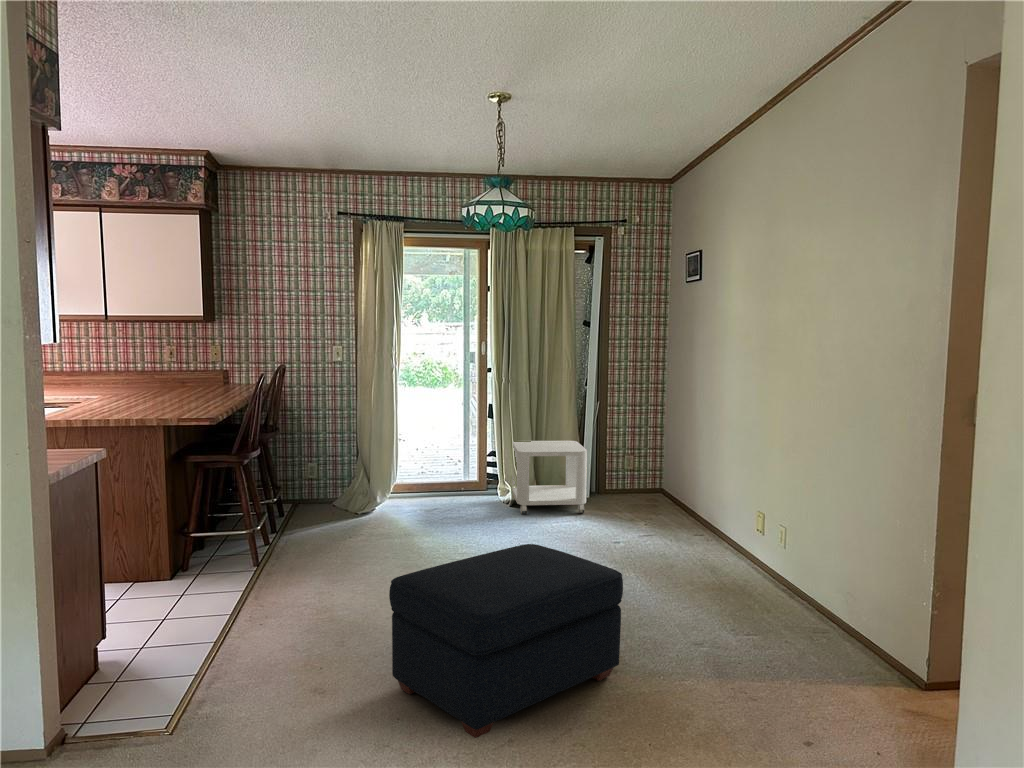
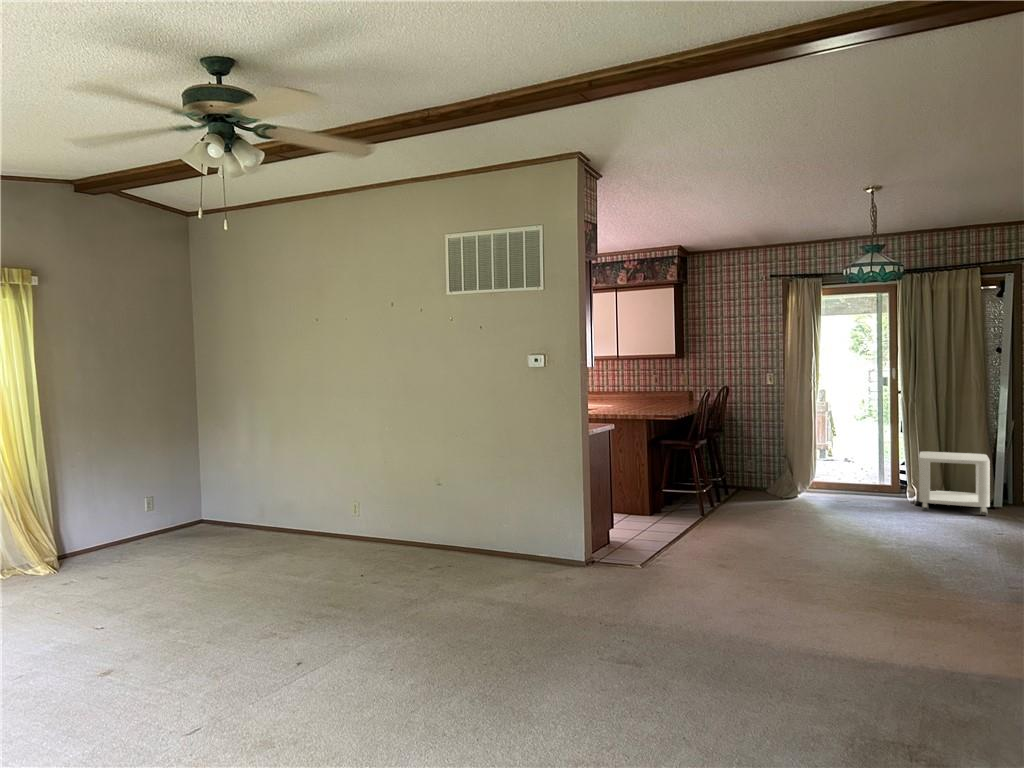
ottoman: present [389,544,623,738] -> none [768,503,939,602]

